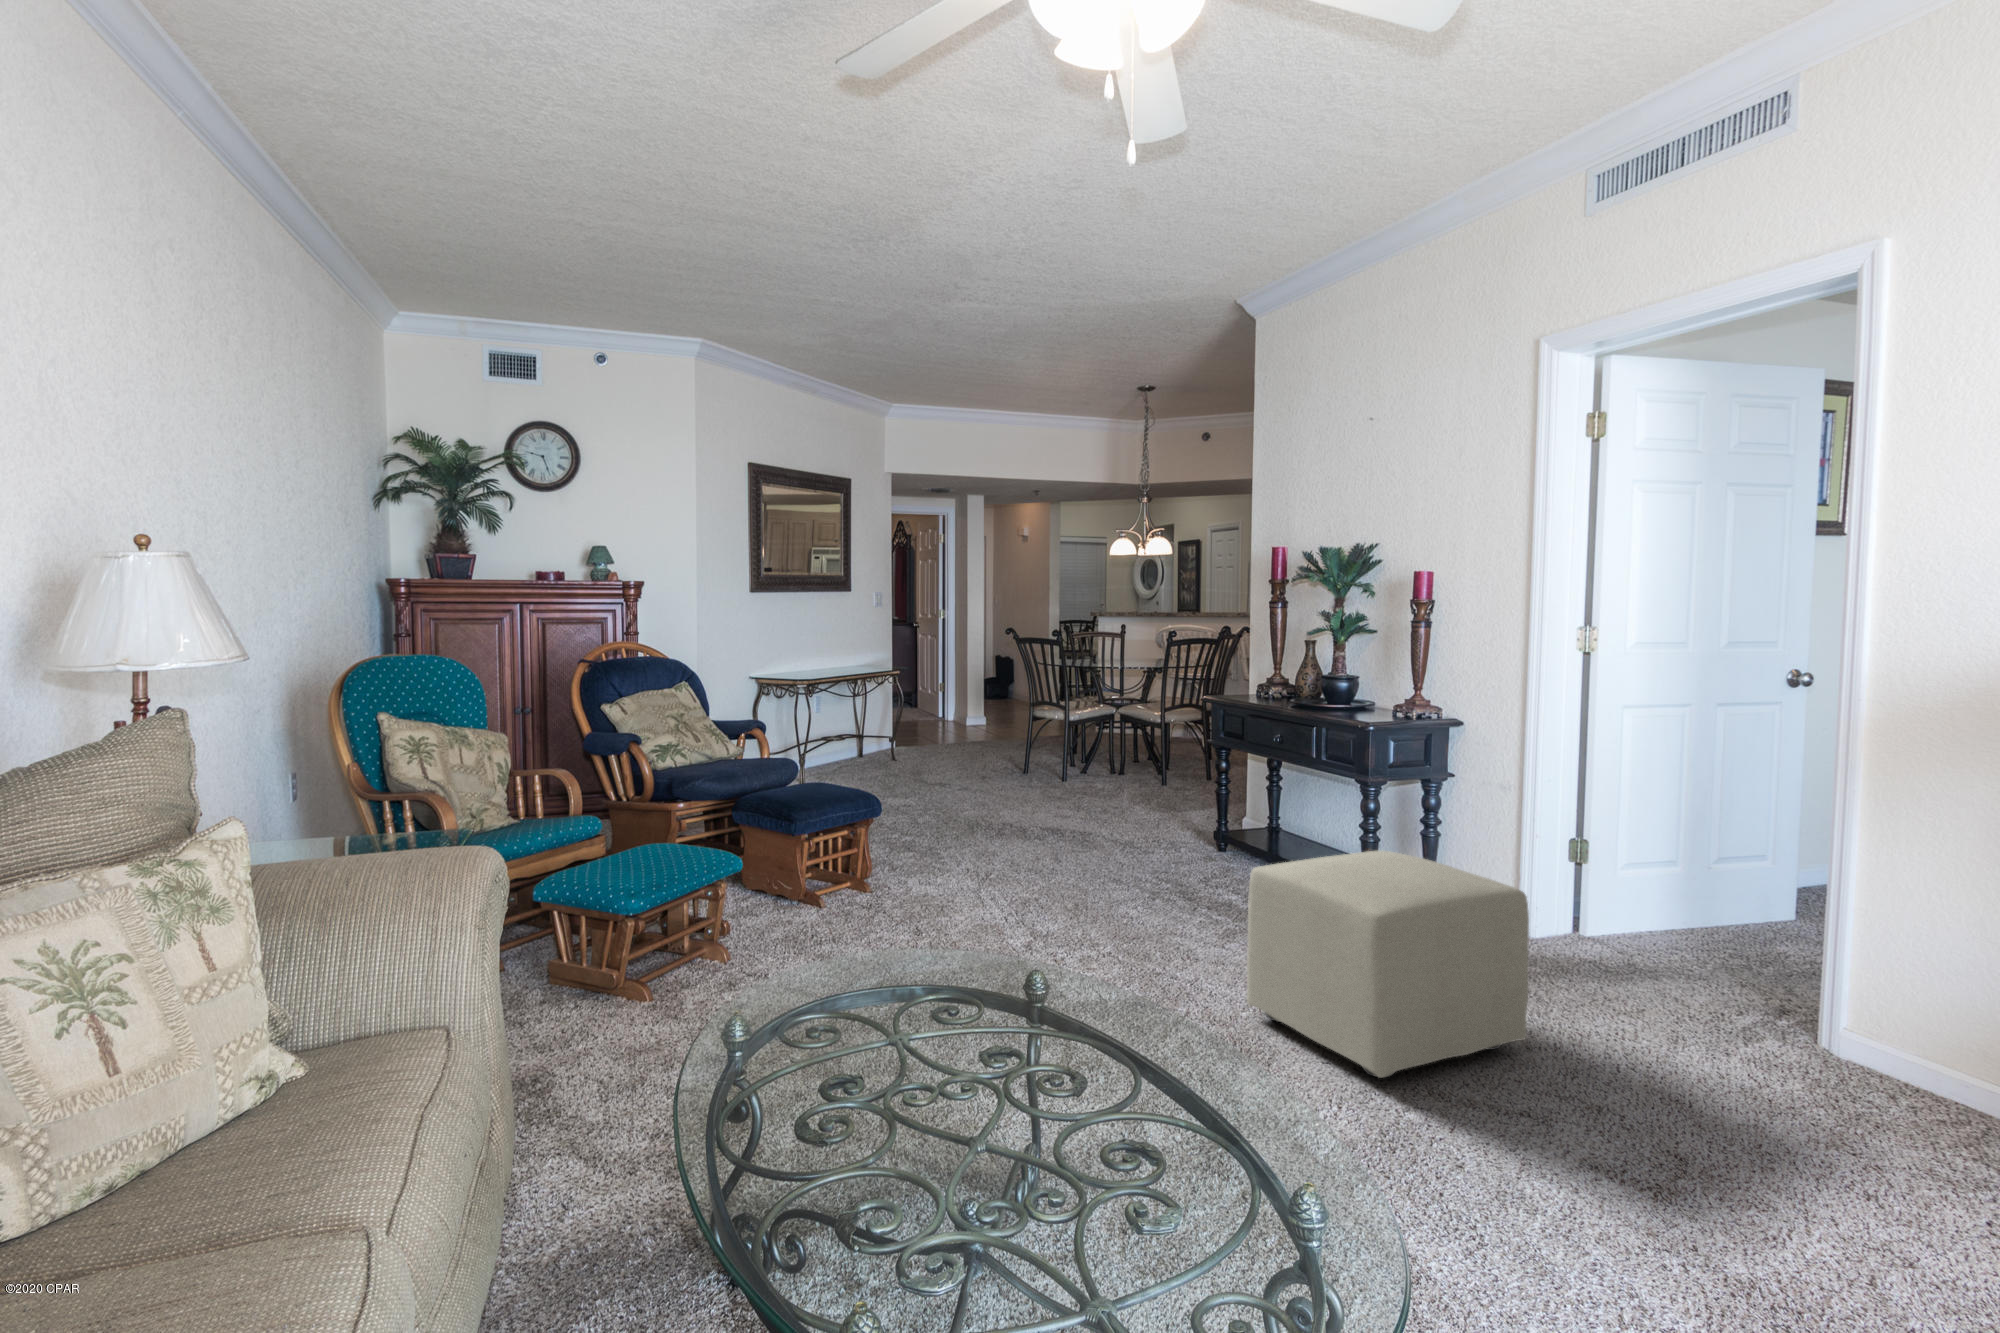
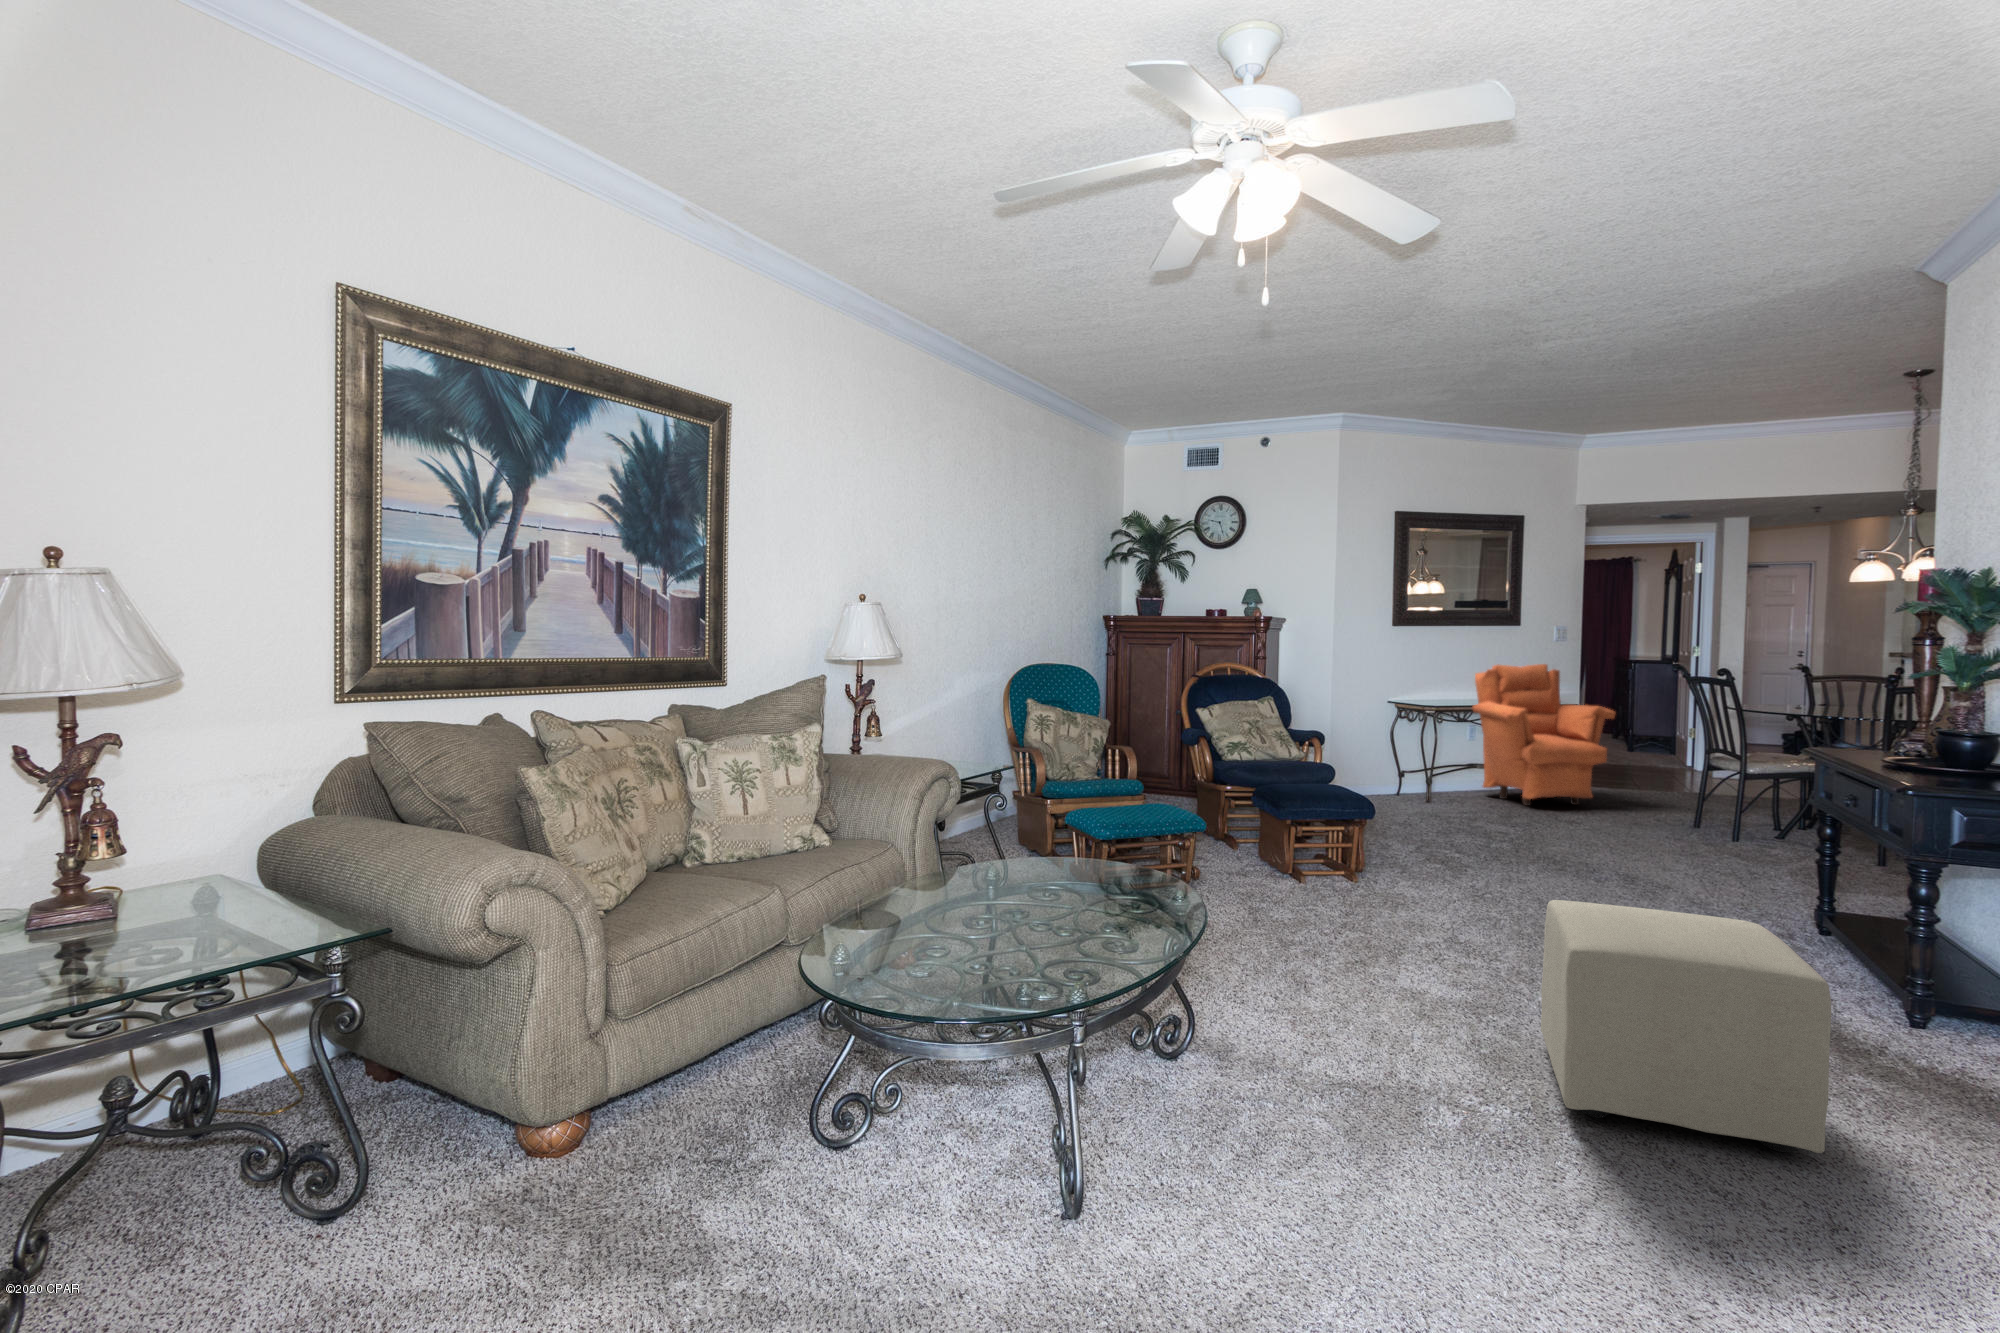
armchair: none [825,629,949,774] -> present [1472,664,1615,805]

